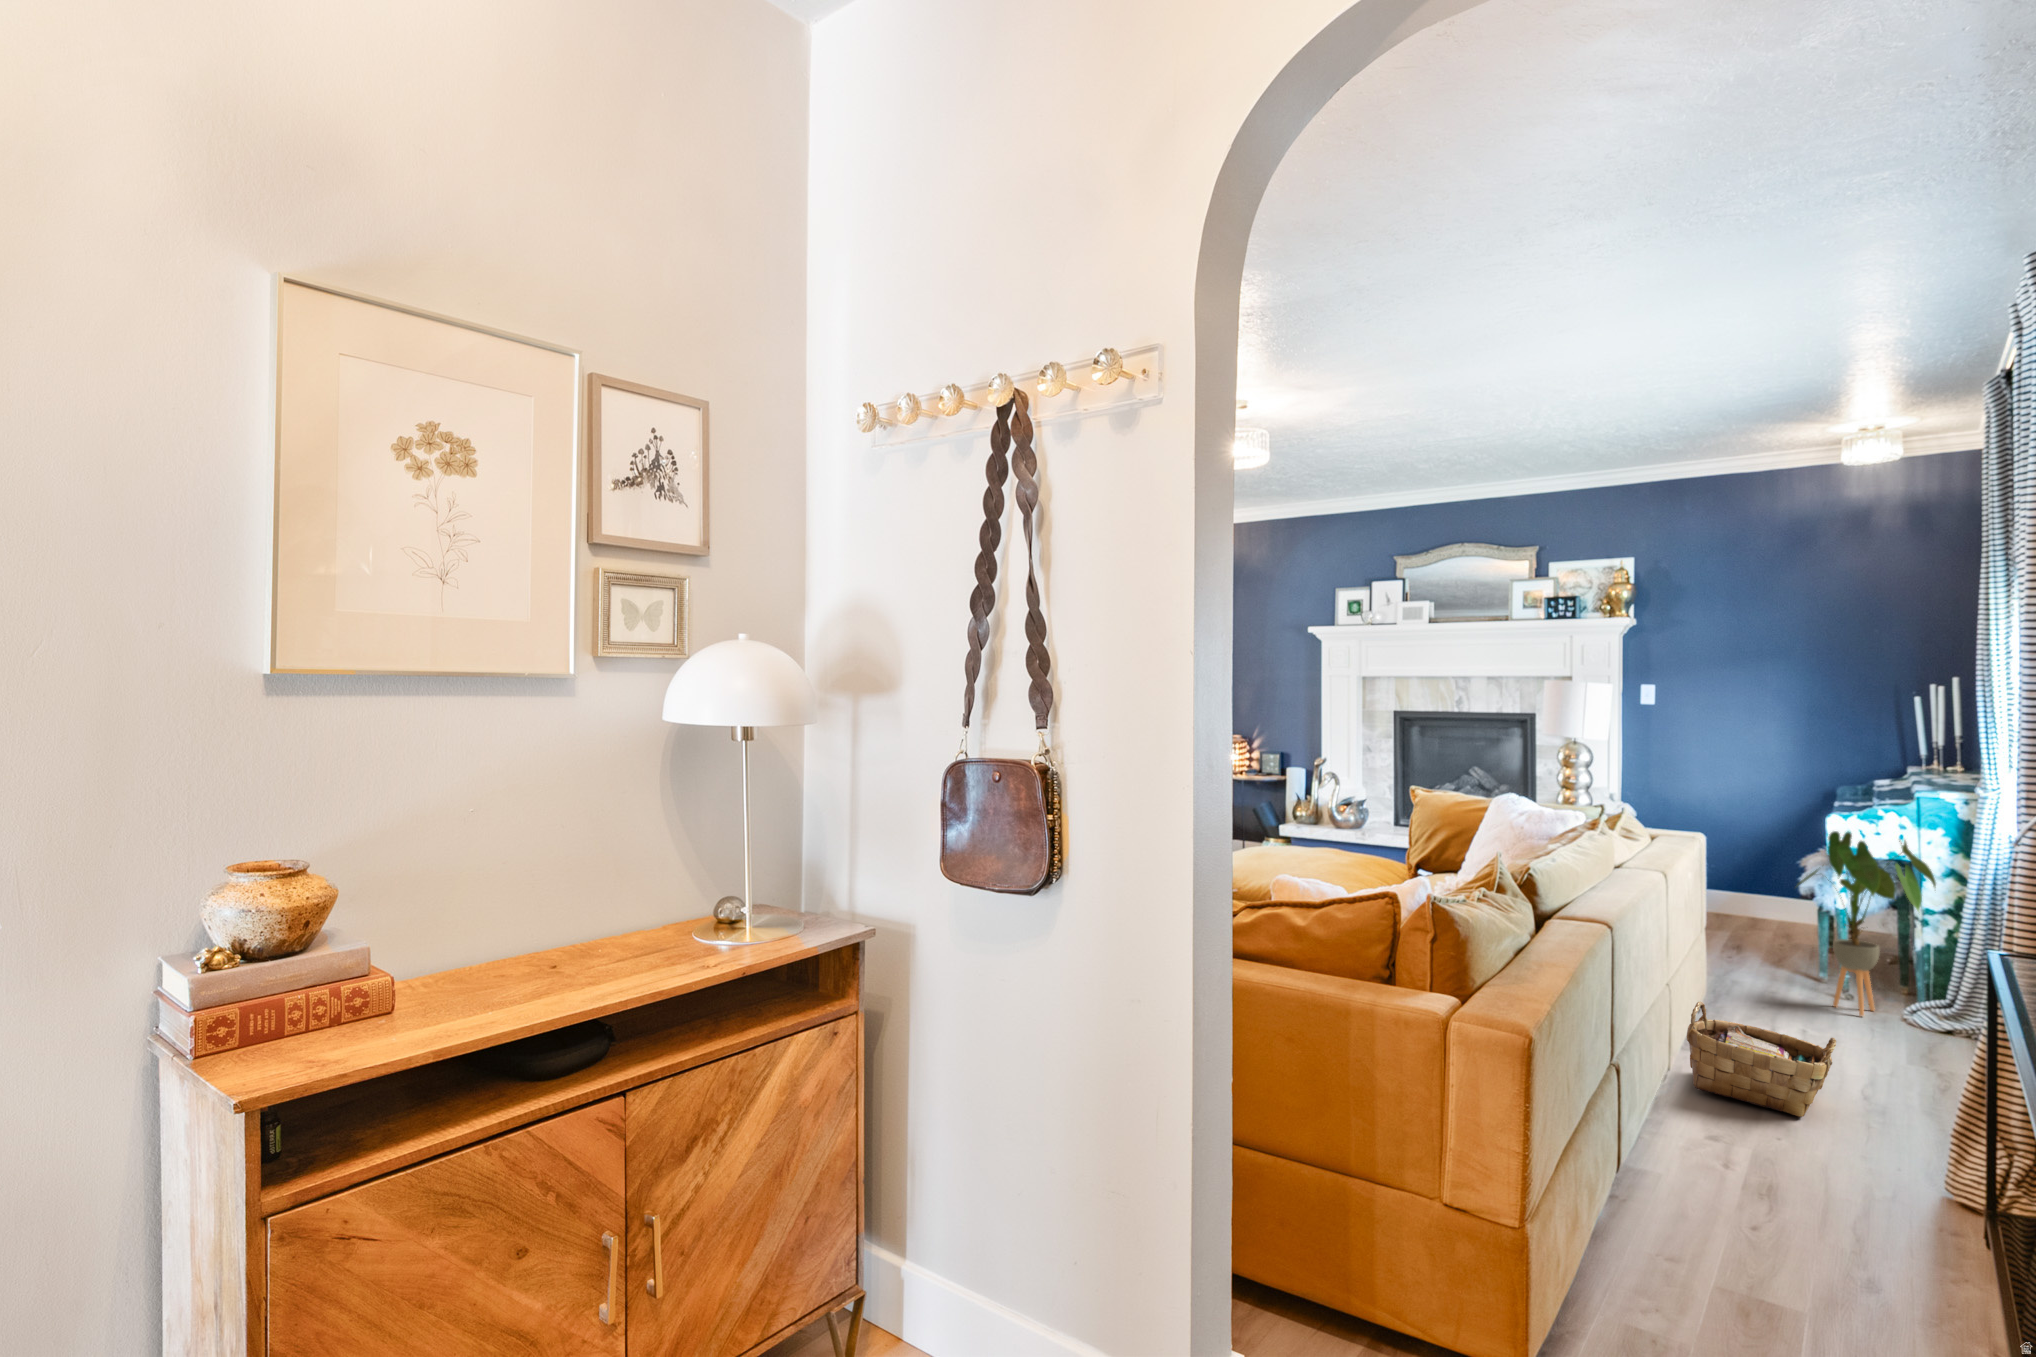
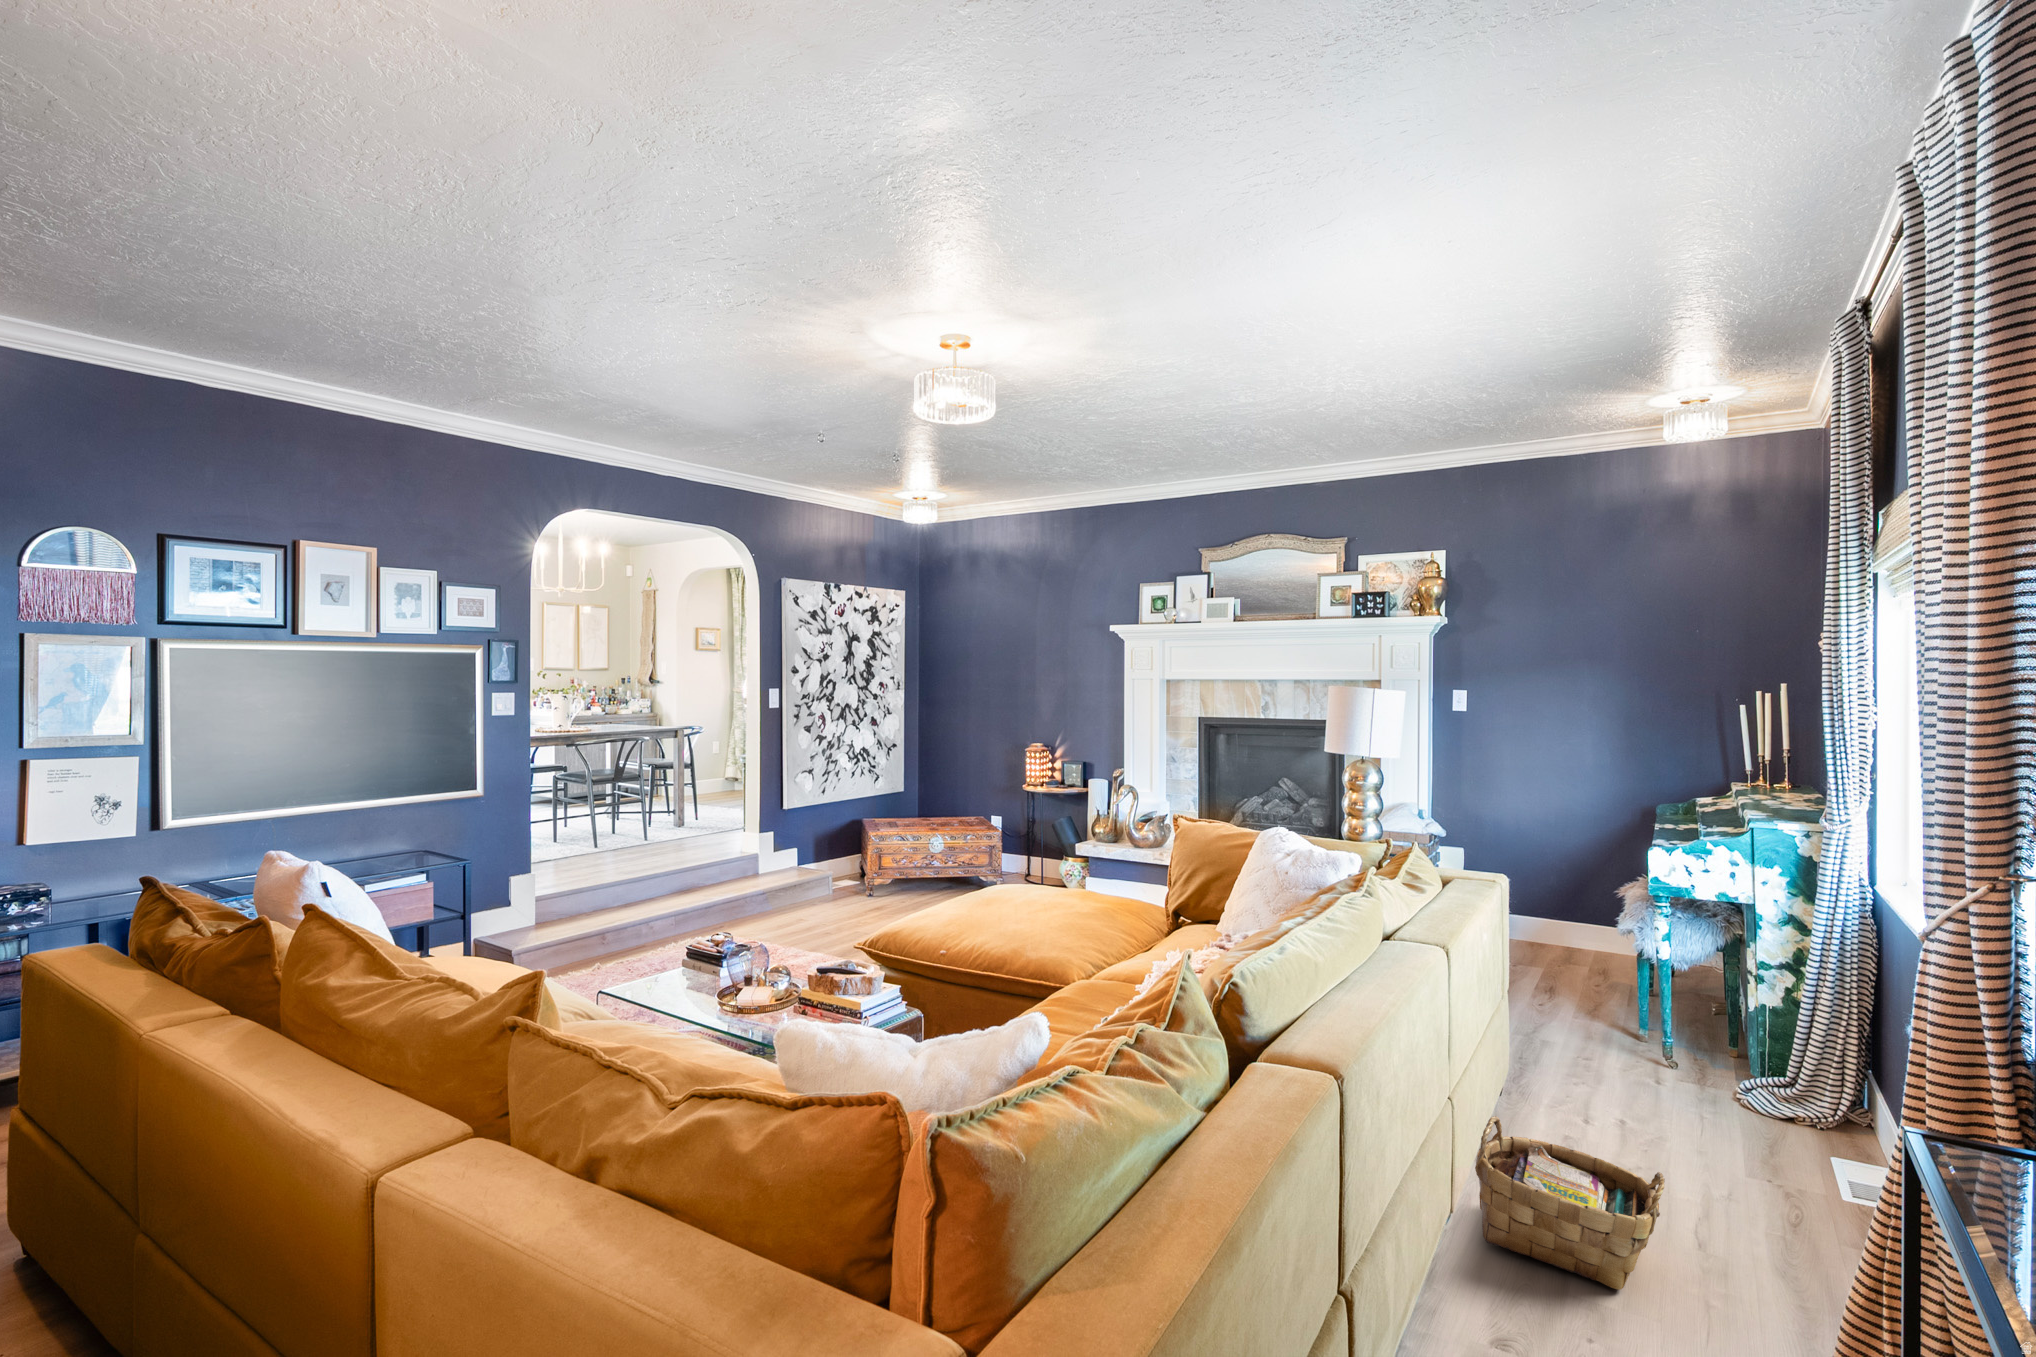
house plant: present [1798,831,1936,1016] -> none [1611,869,1773,1096]

